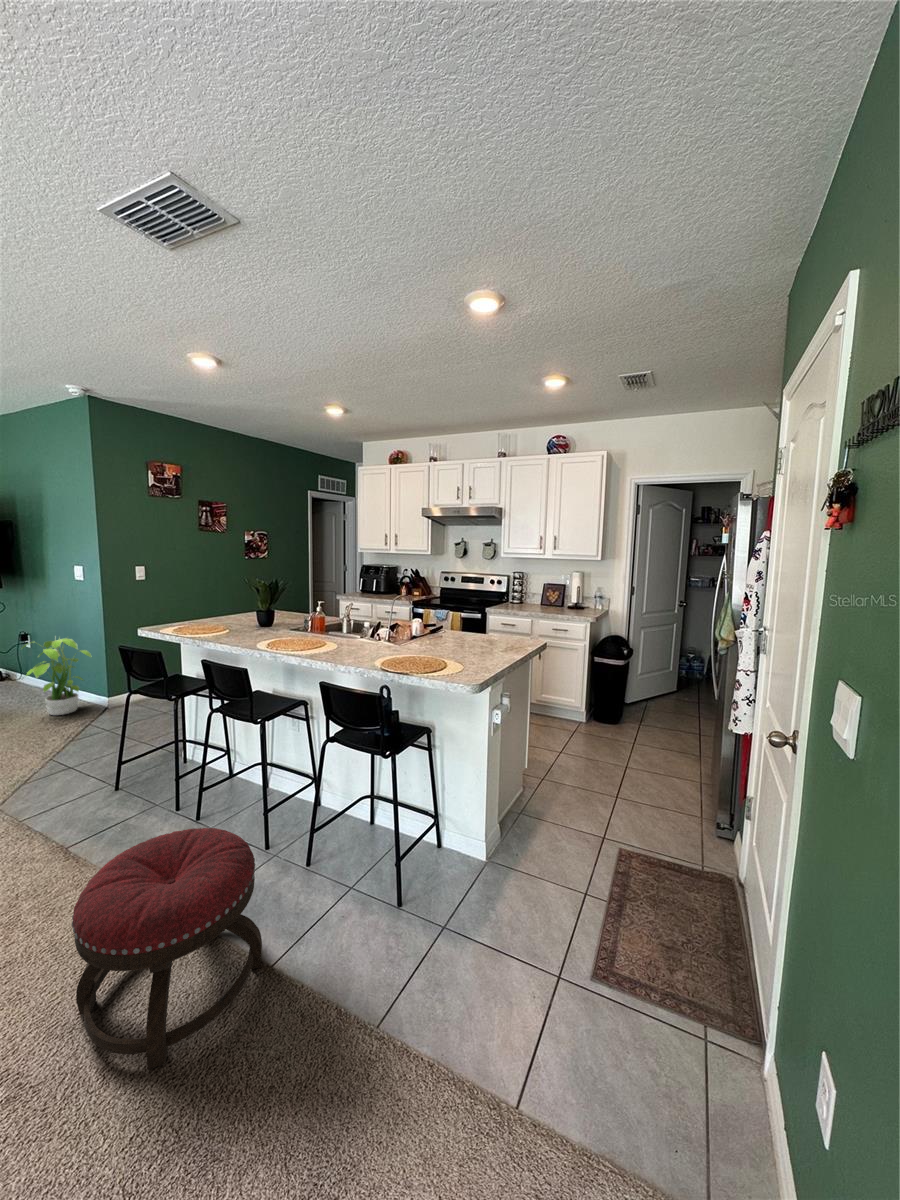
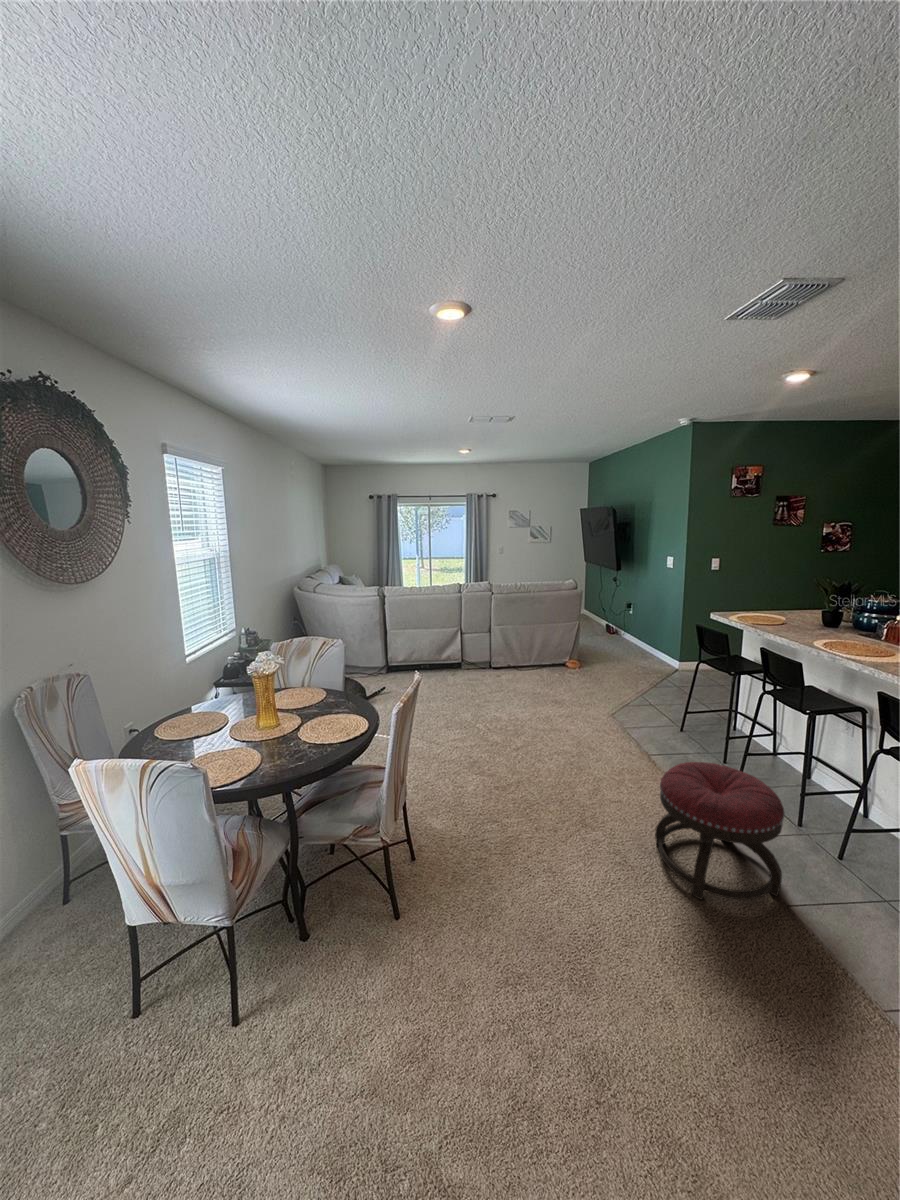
potted plant: present [22,639,91,715] -> none [630,608,672,667]

